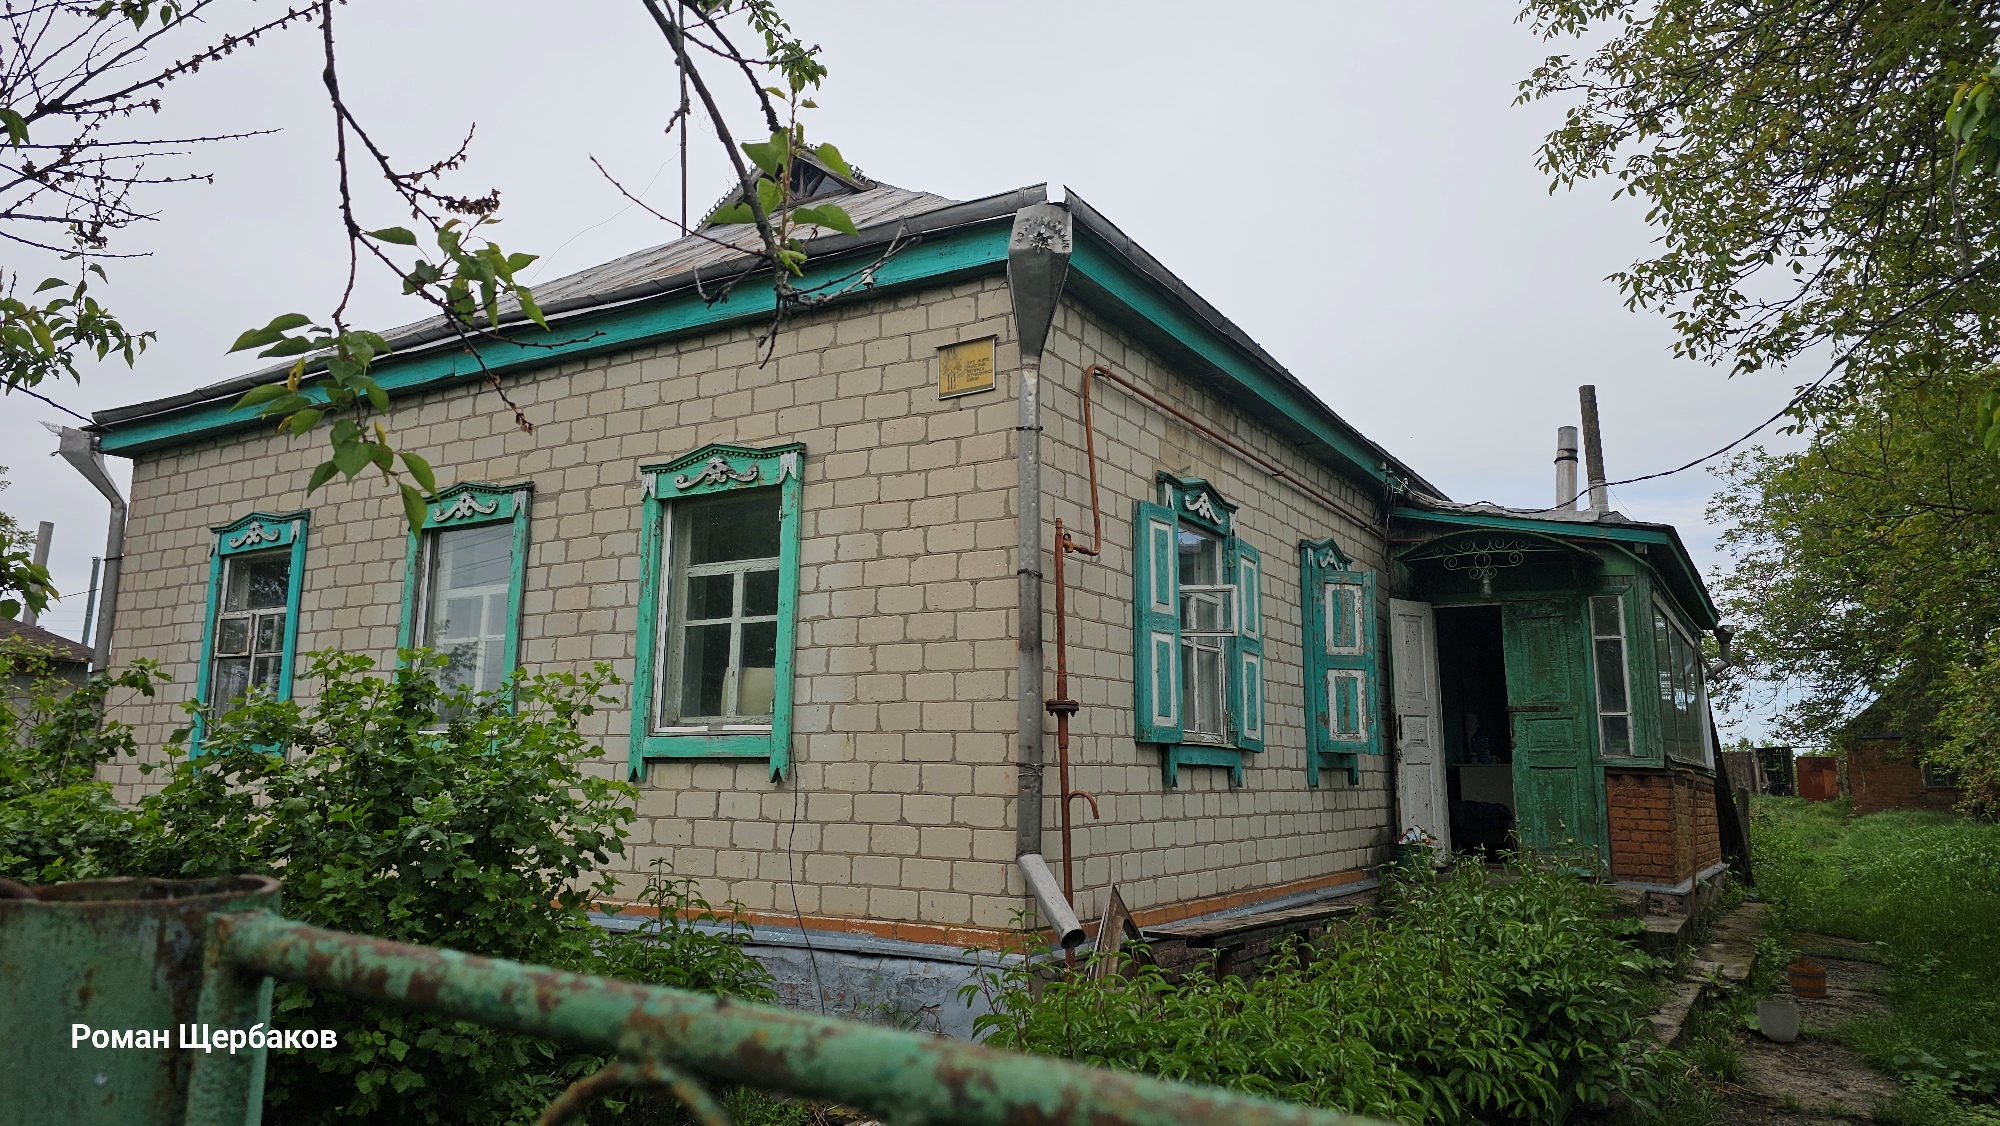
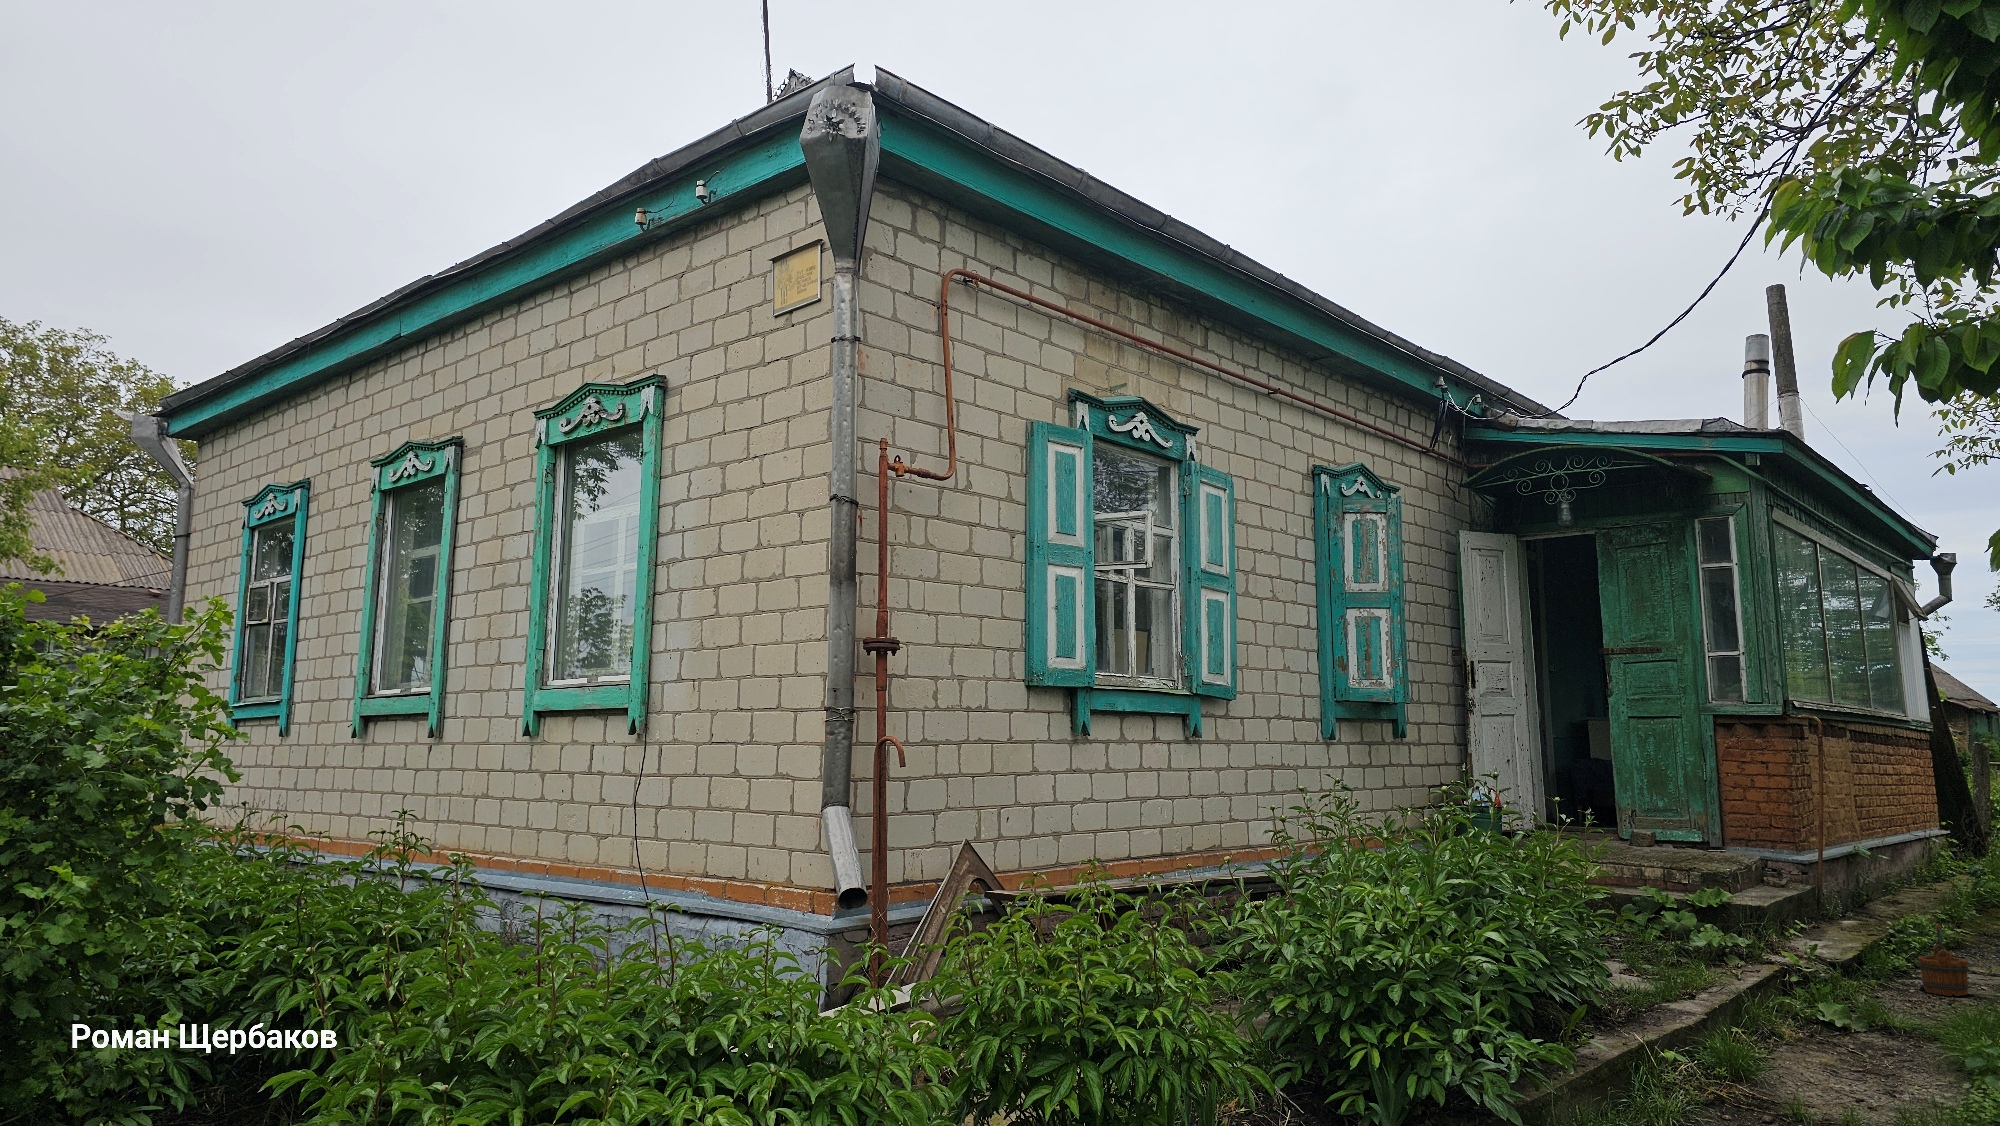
planter: present [1757,1001,1799,1042] -> none [1820,997,1873,1048]

